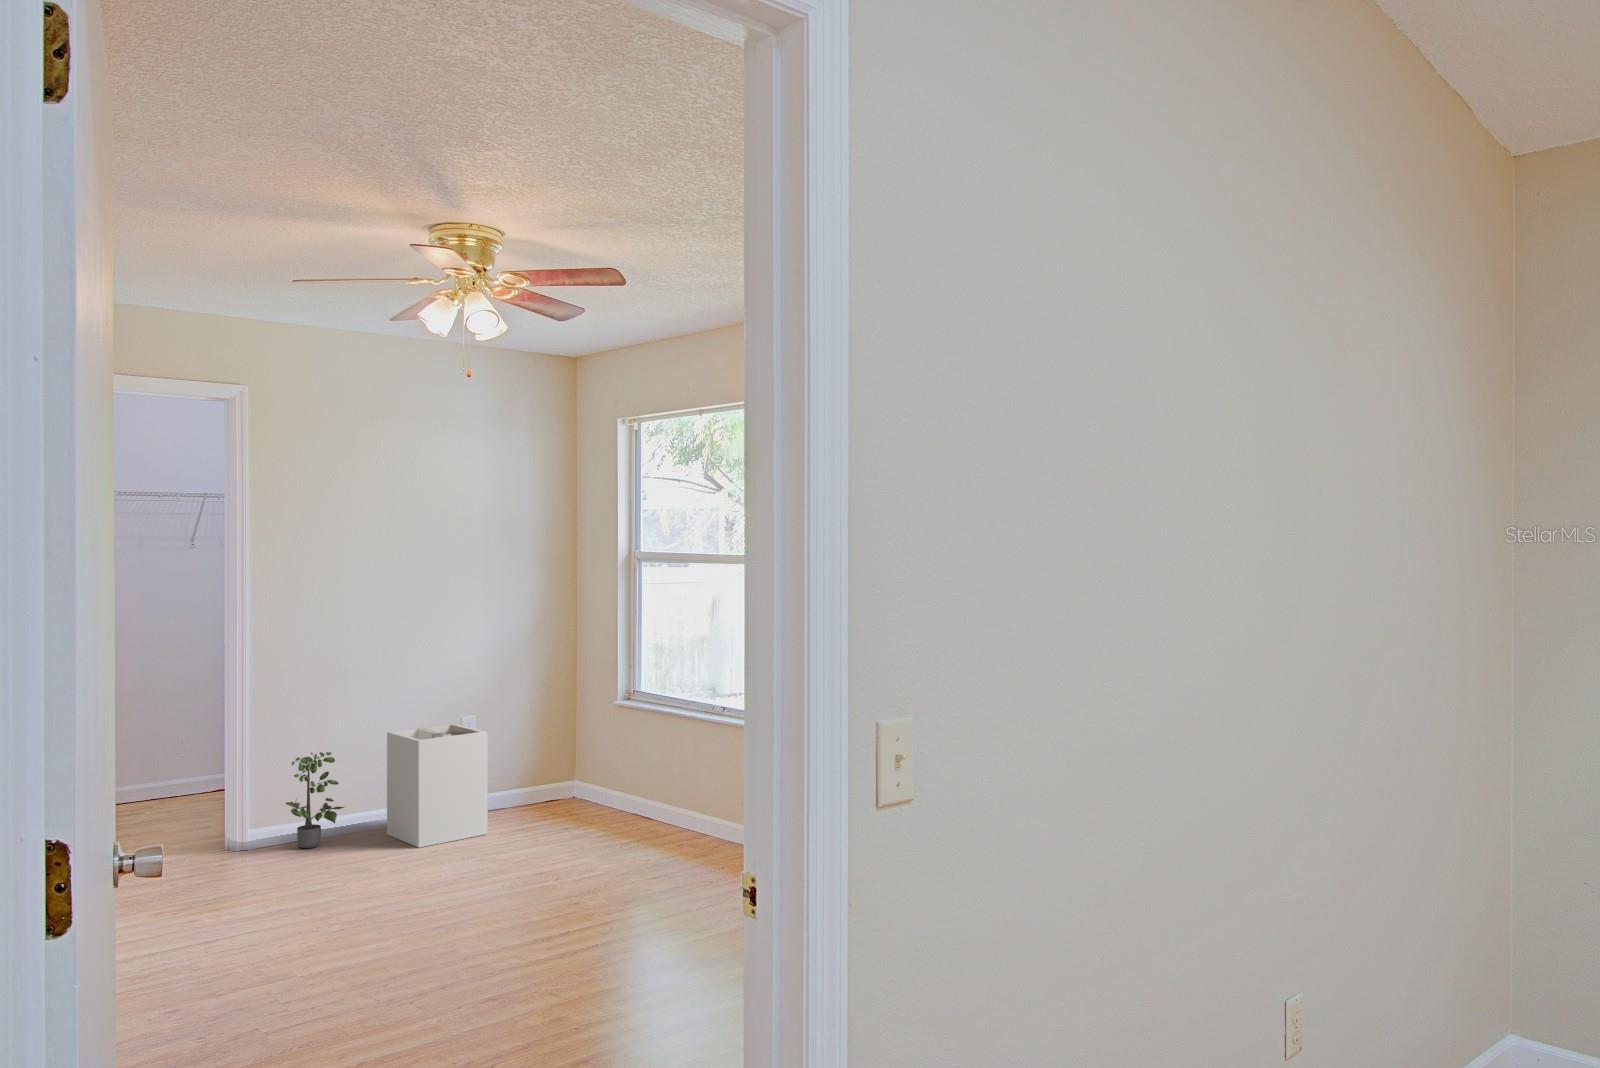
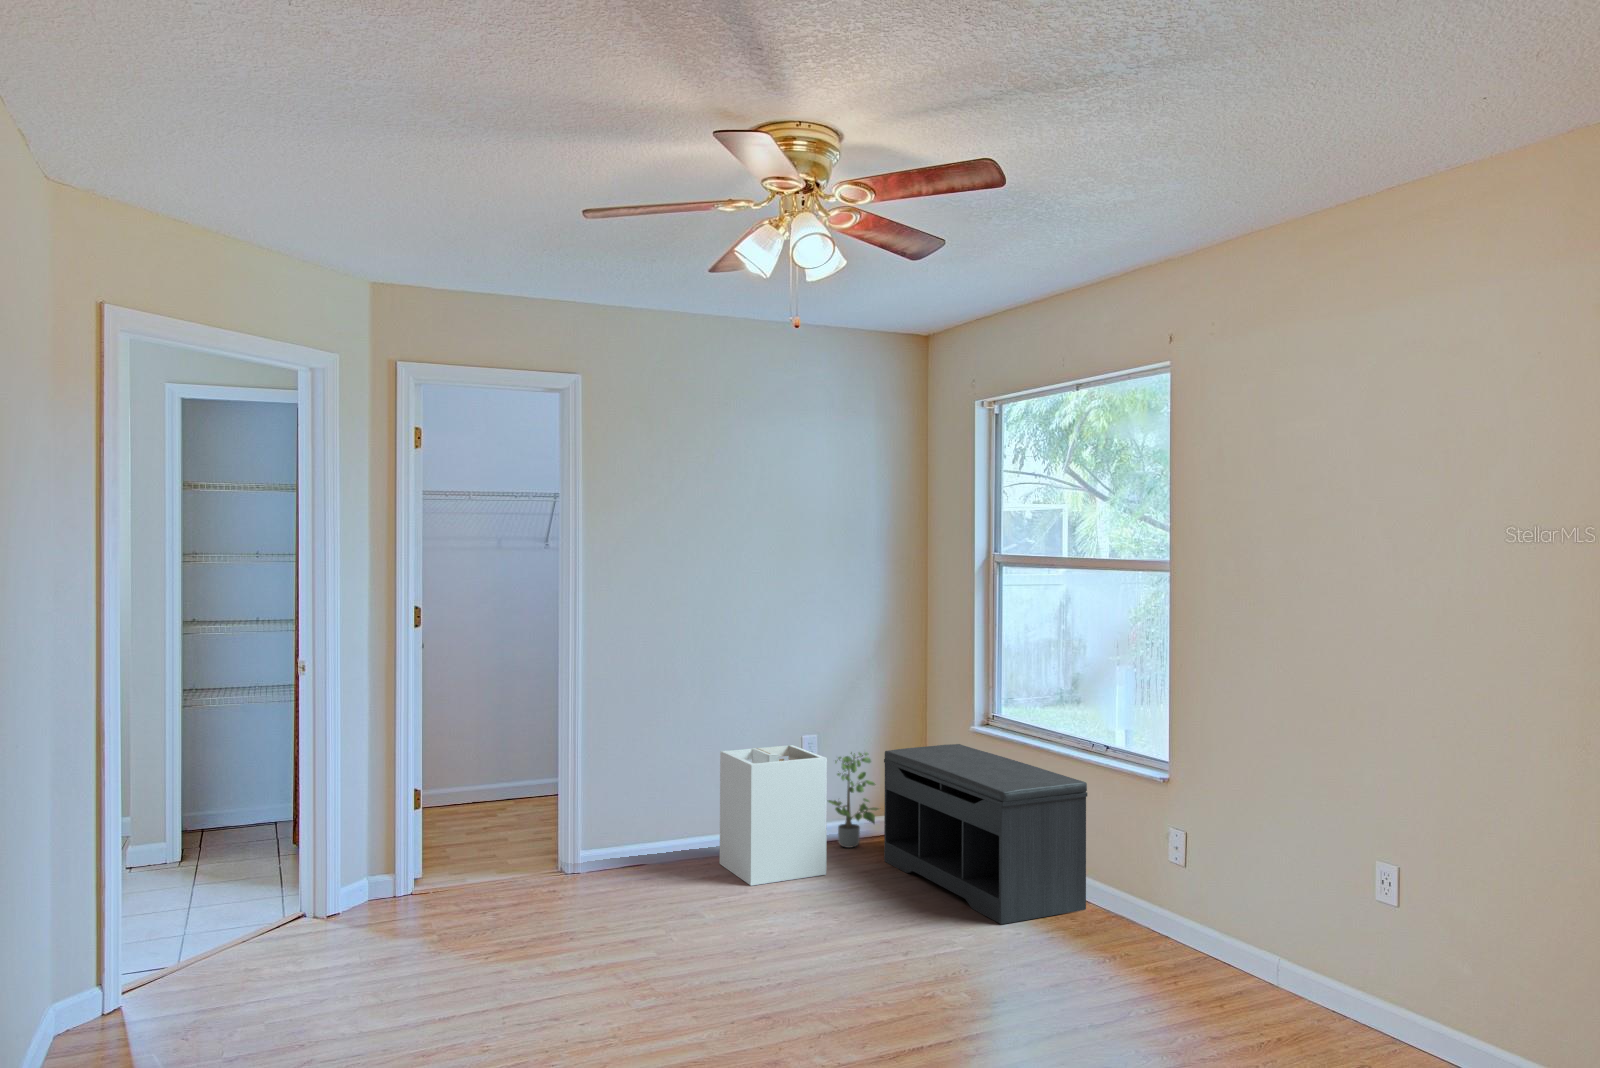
bench: none [539,716,708,855] -> present [884,744,1087,924]
potted plant: present [286,752,344,848] -> present [828,752,878,848]

